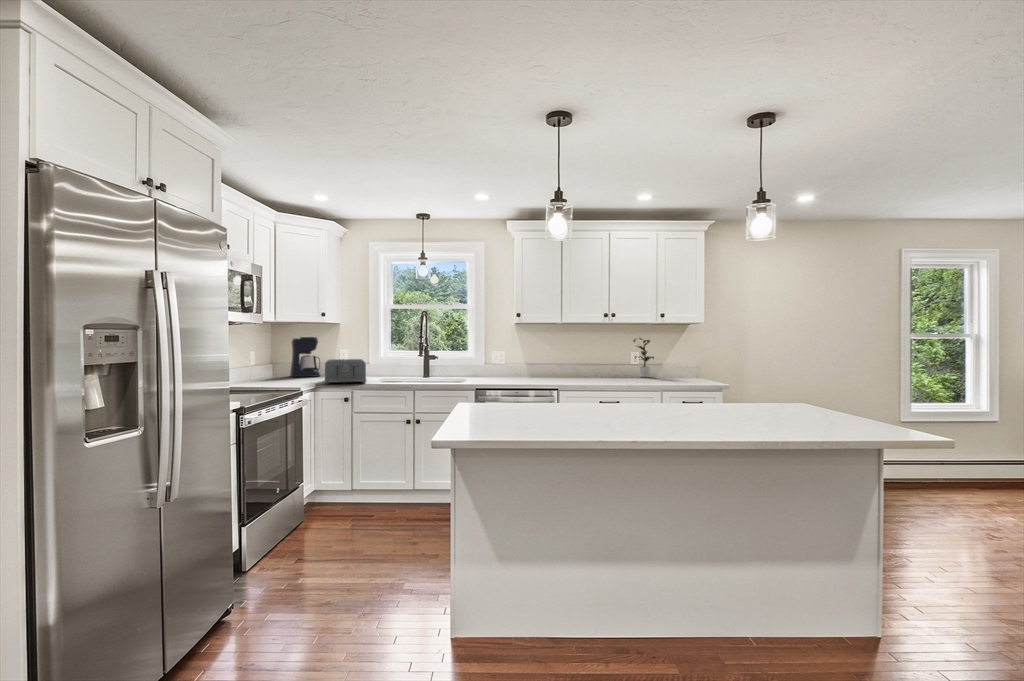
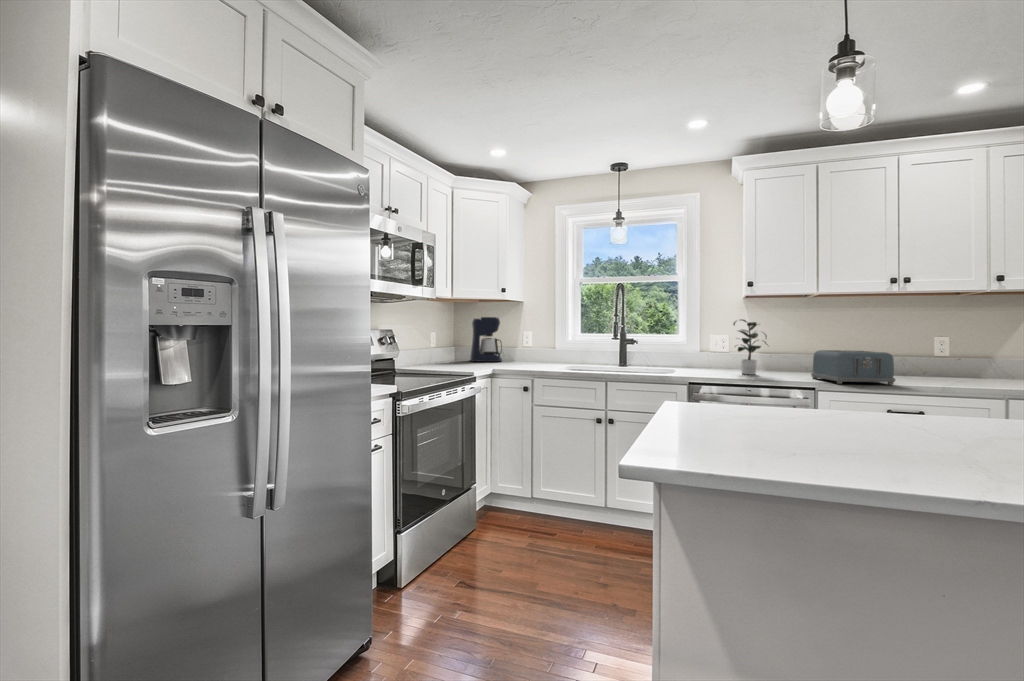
potted plant: present [633,338,654,377] -> present [733,319,767,375]
toaster: present [324,359,366,384] -> present [811,350,895,385]

